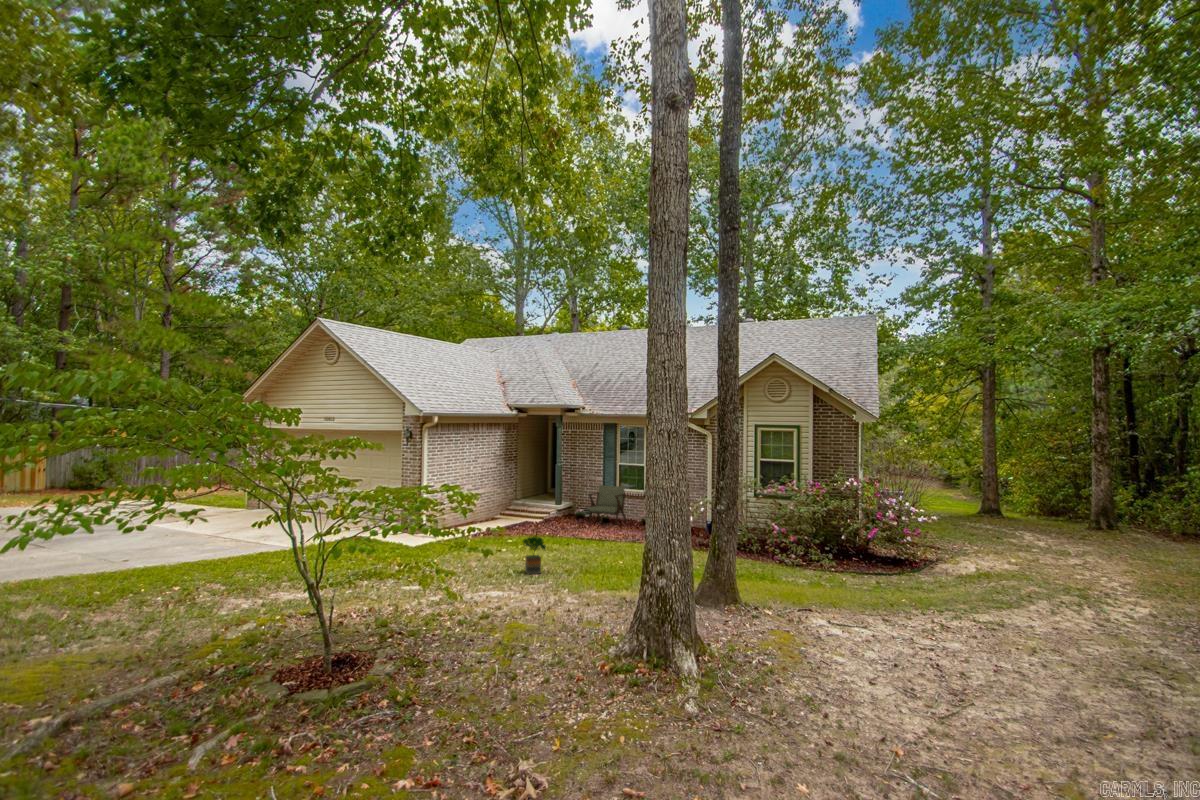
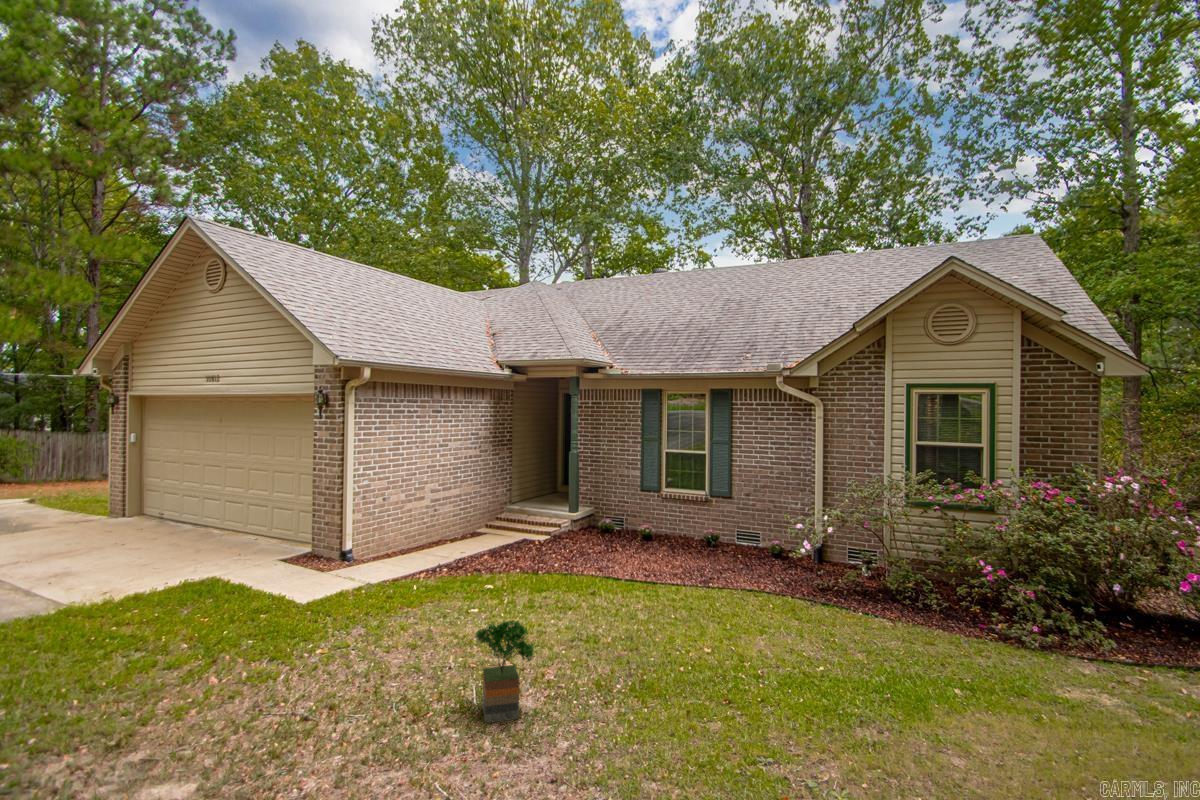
lounge chair: present [588,485,627,525] -> none [618,483,679,548]

